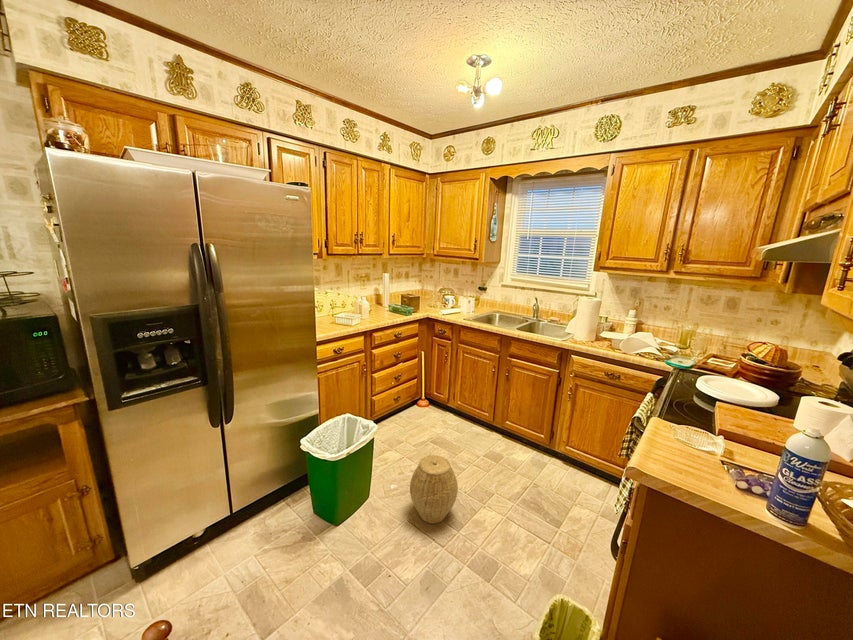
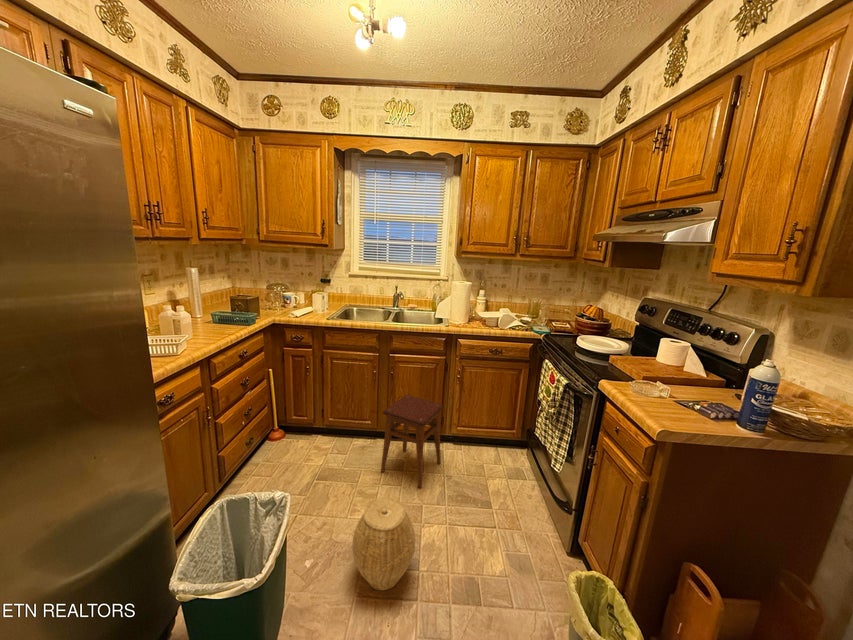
stool: none [478,397,541,479] -> present [381,395,443,488]

